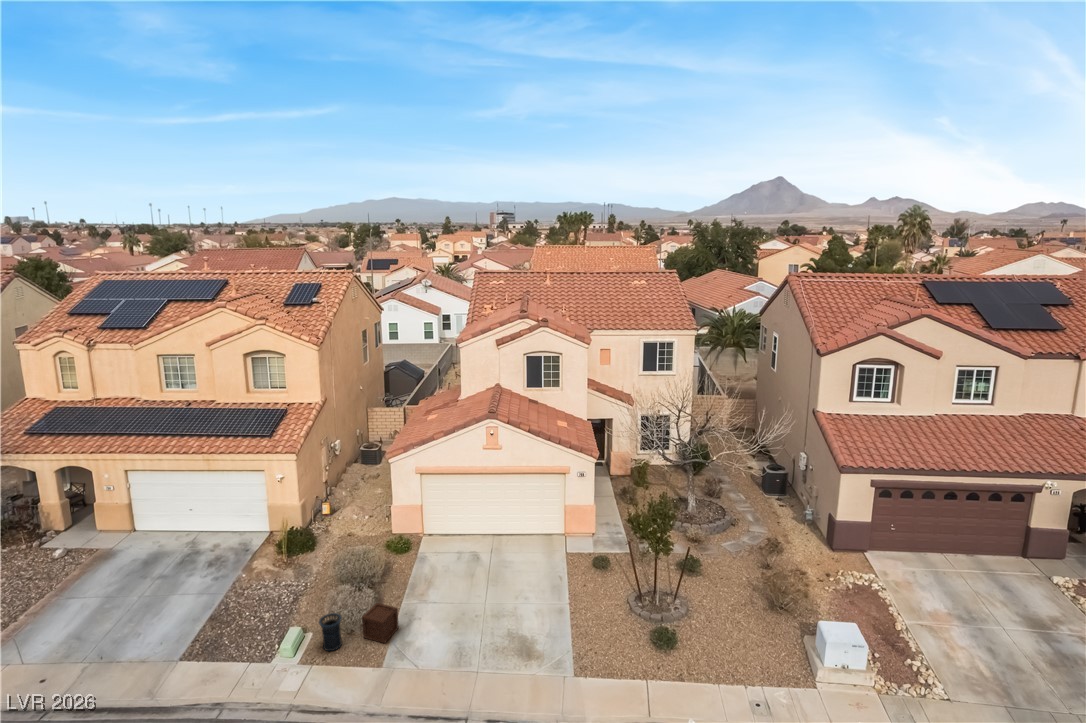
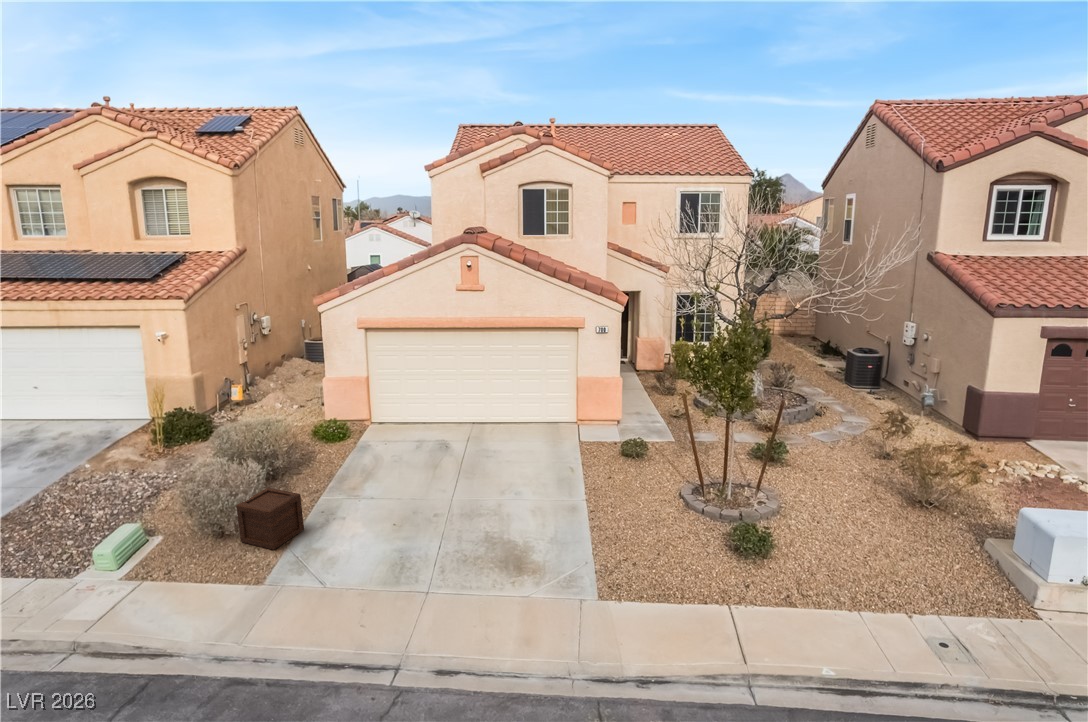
trash can: present [319,613,342,651] -> none [156,498,202,560]

